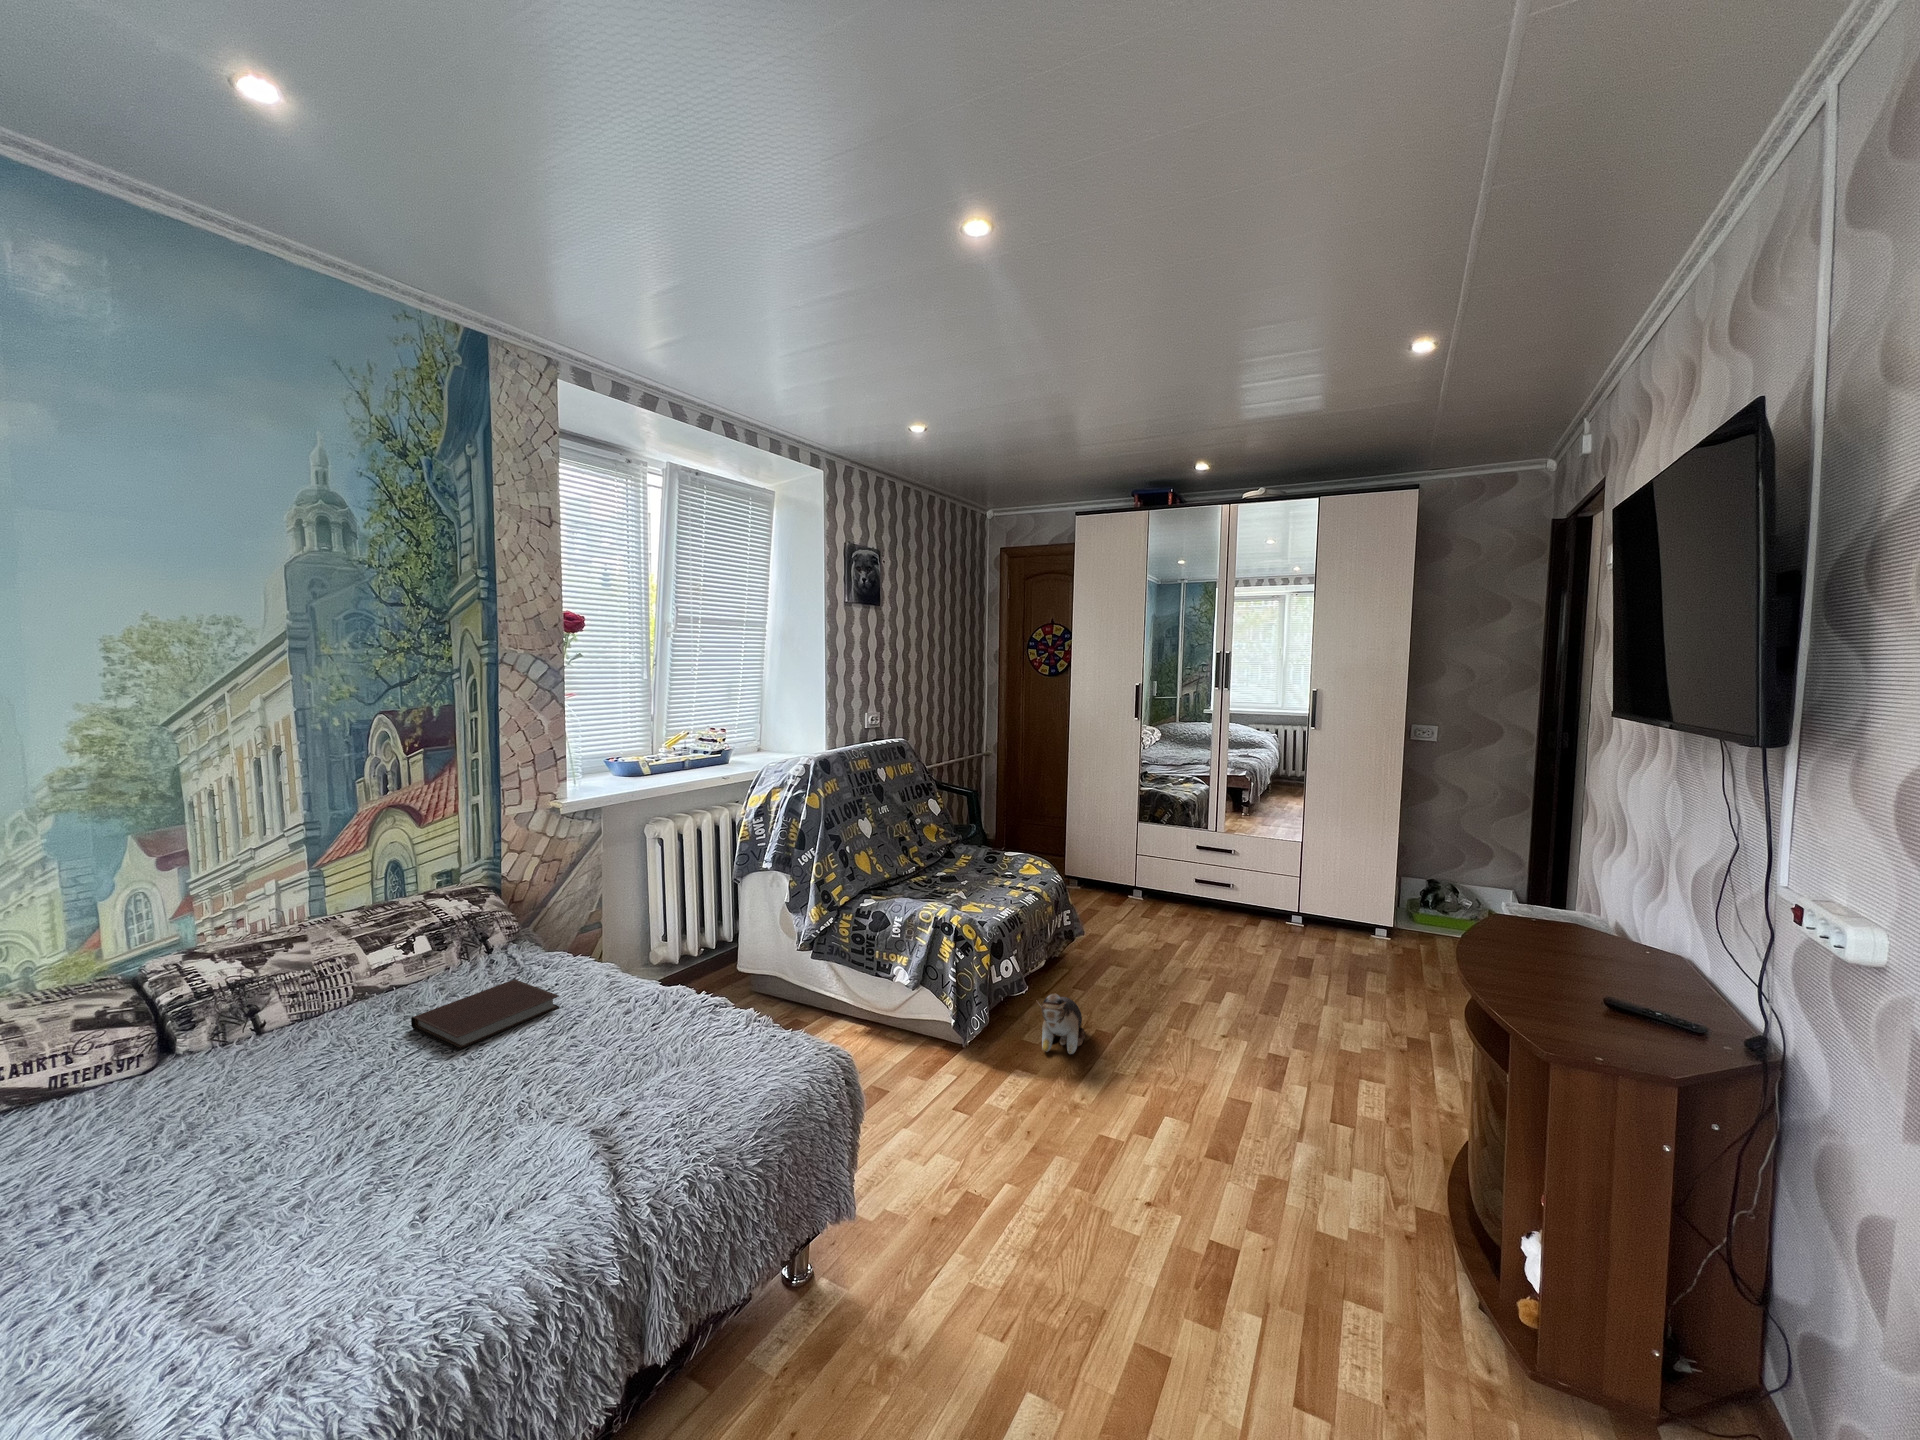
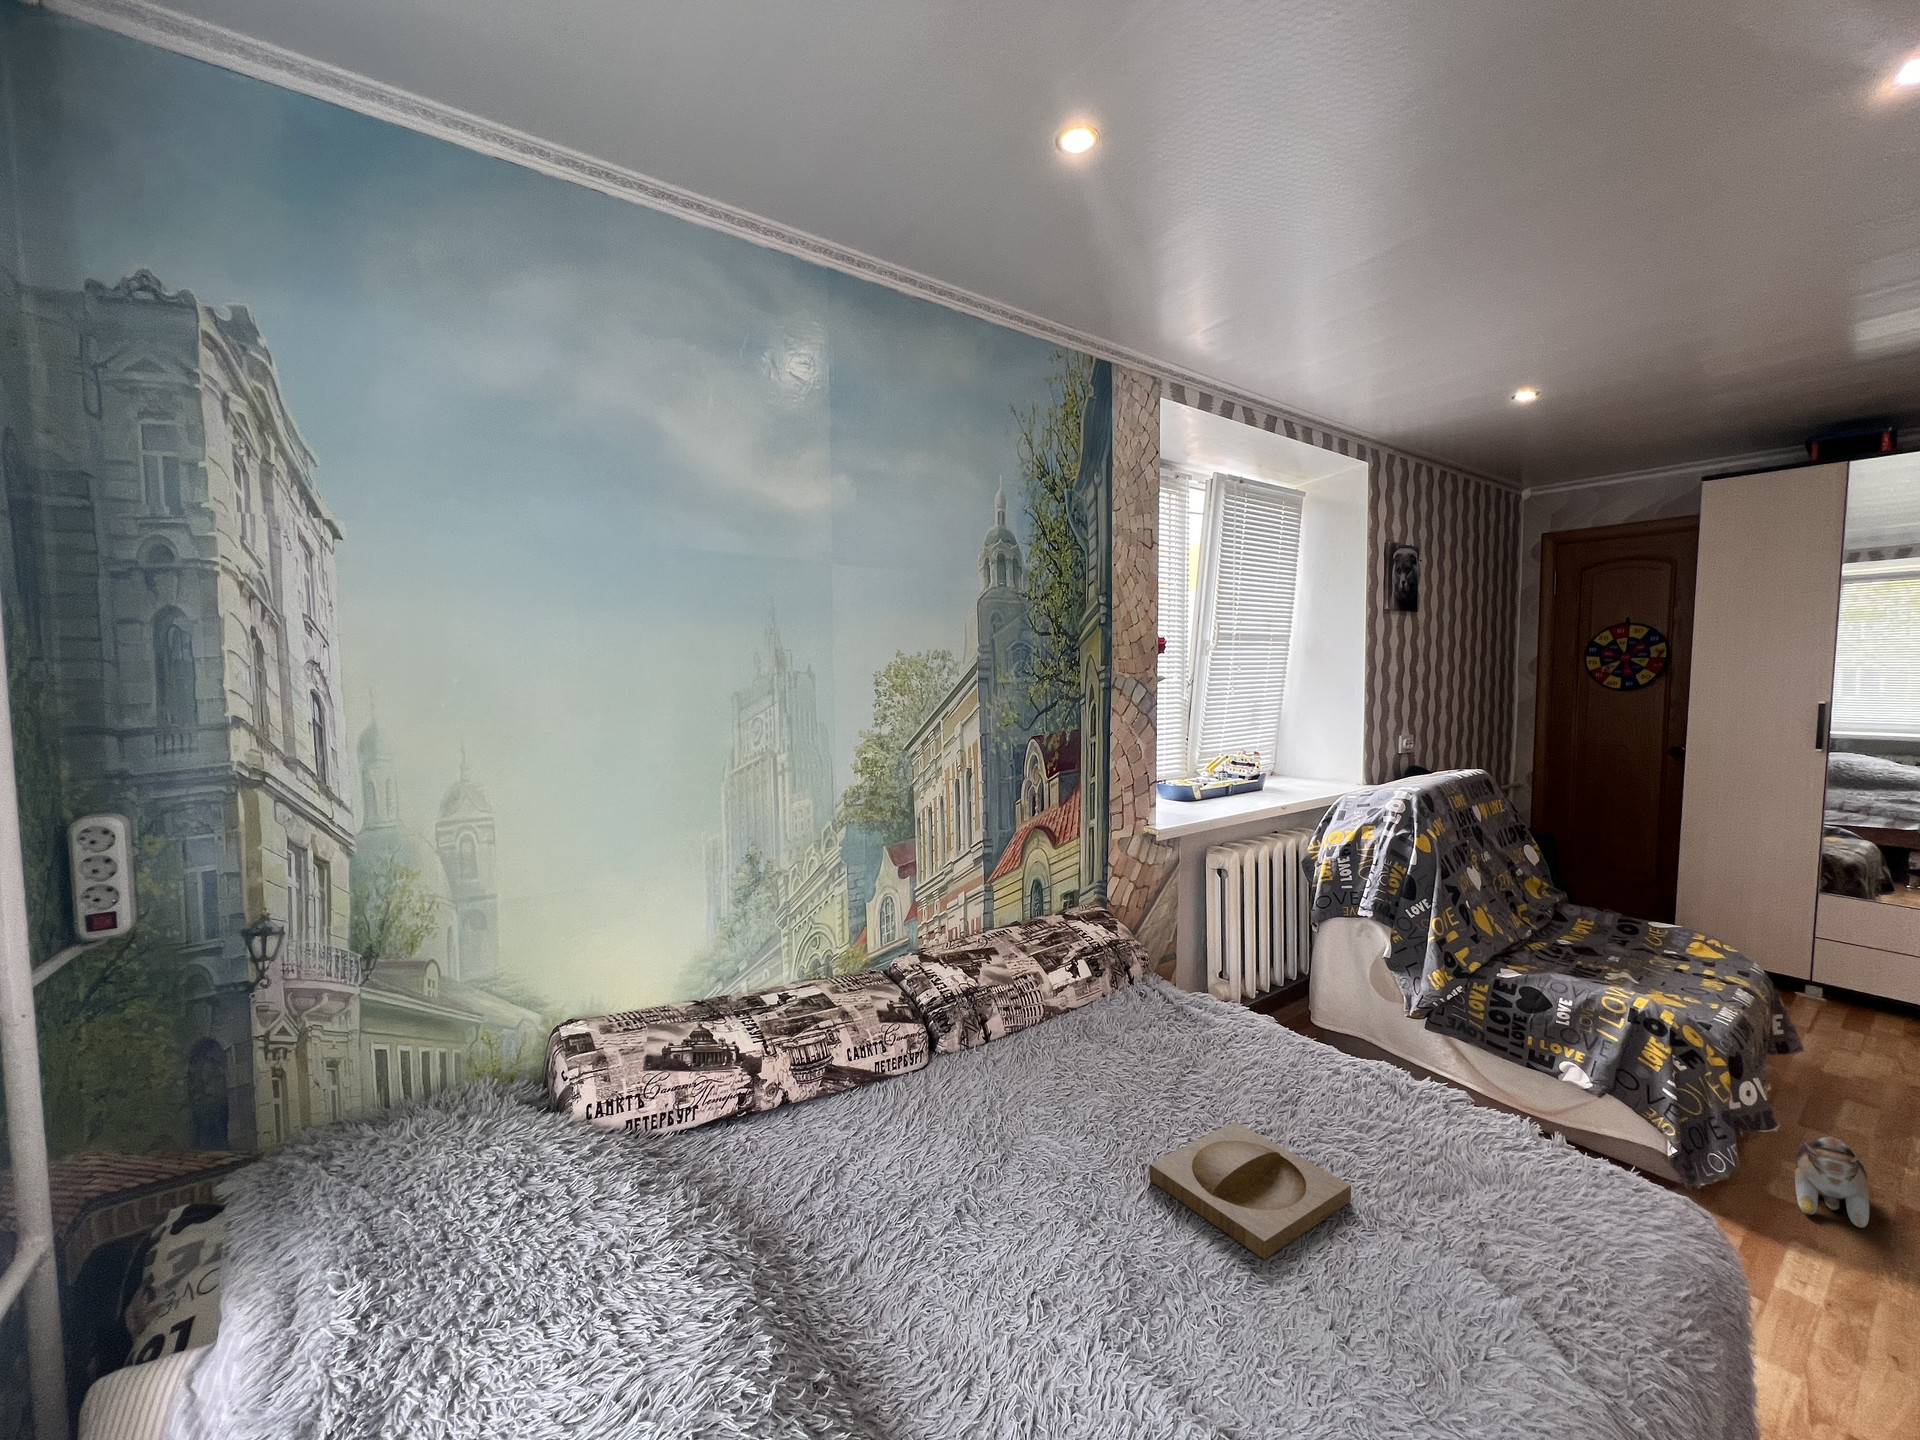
notebook: present [411,980,560,1050] -> none [1126,1019,1261,1093]
tray: none [319,1070,526,1197] -> present [1149,1121,1351,1260]

